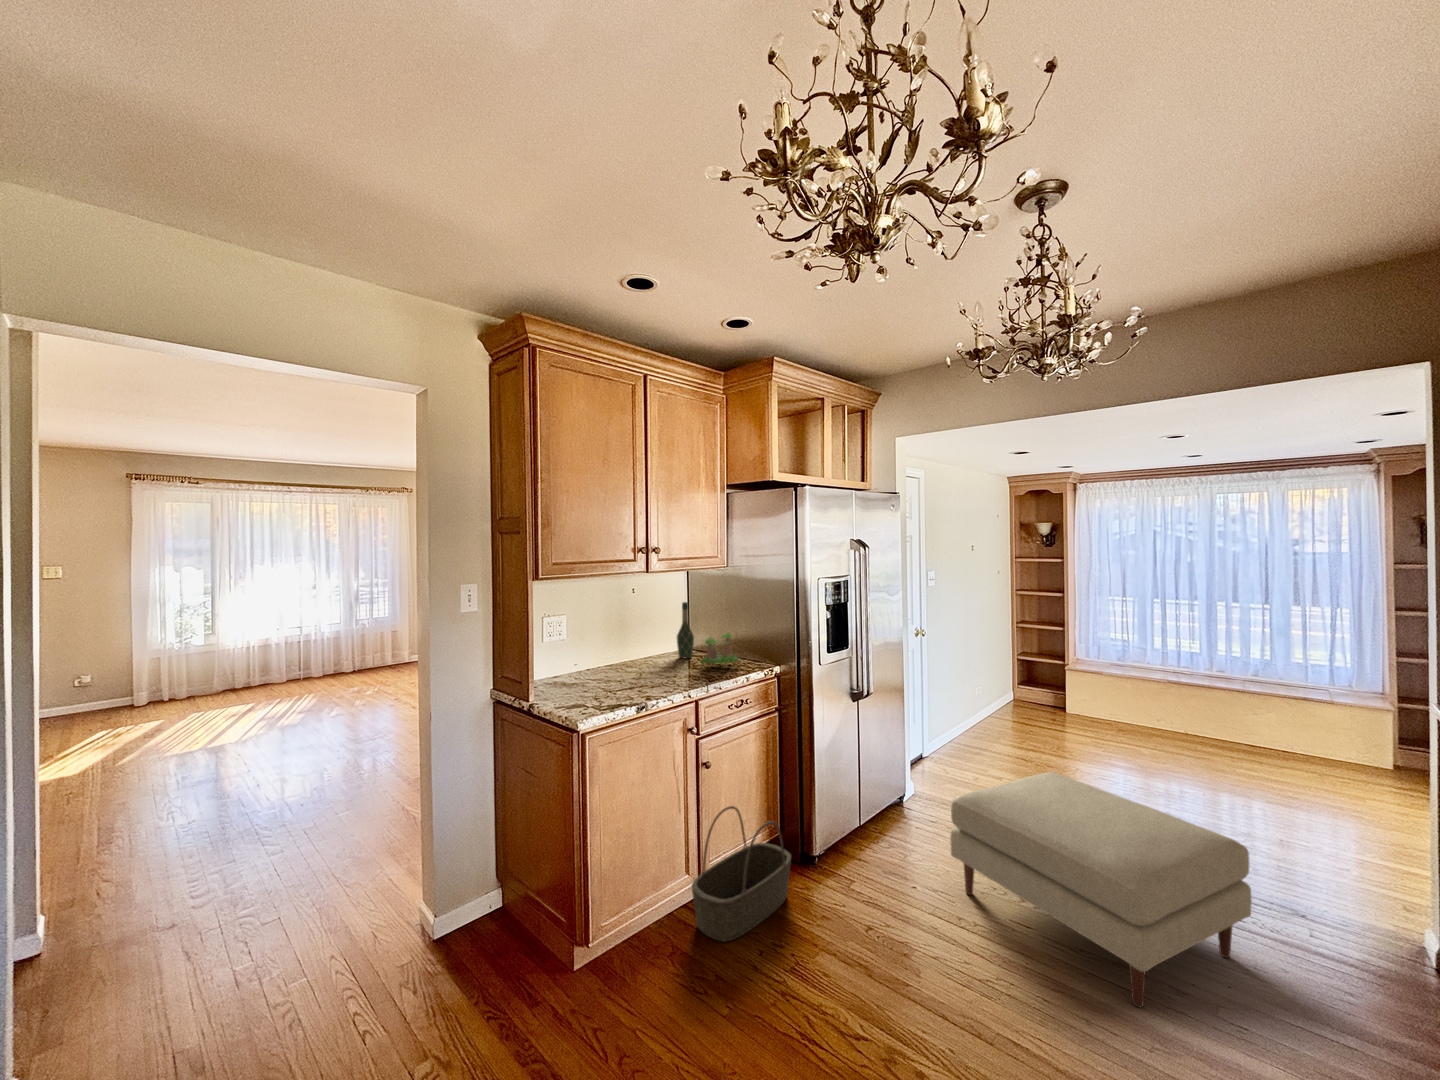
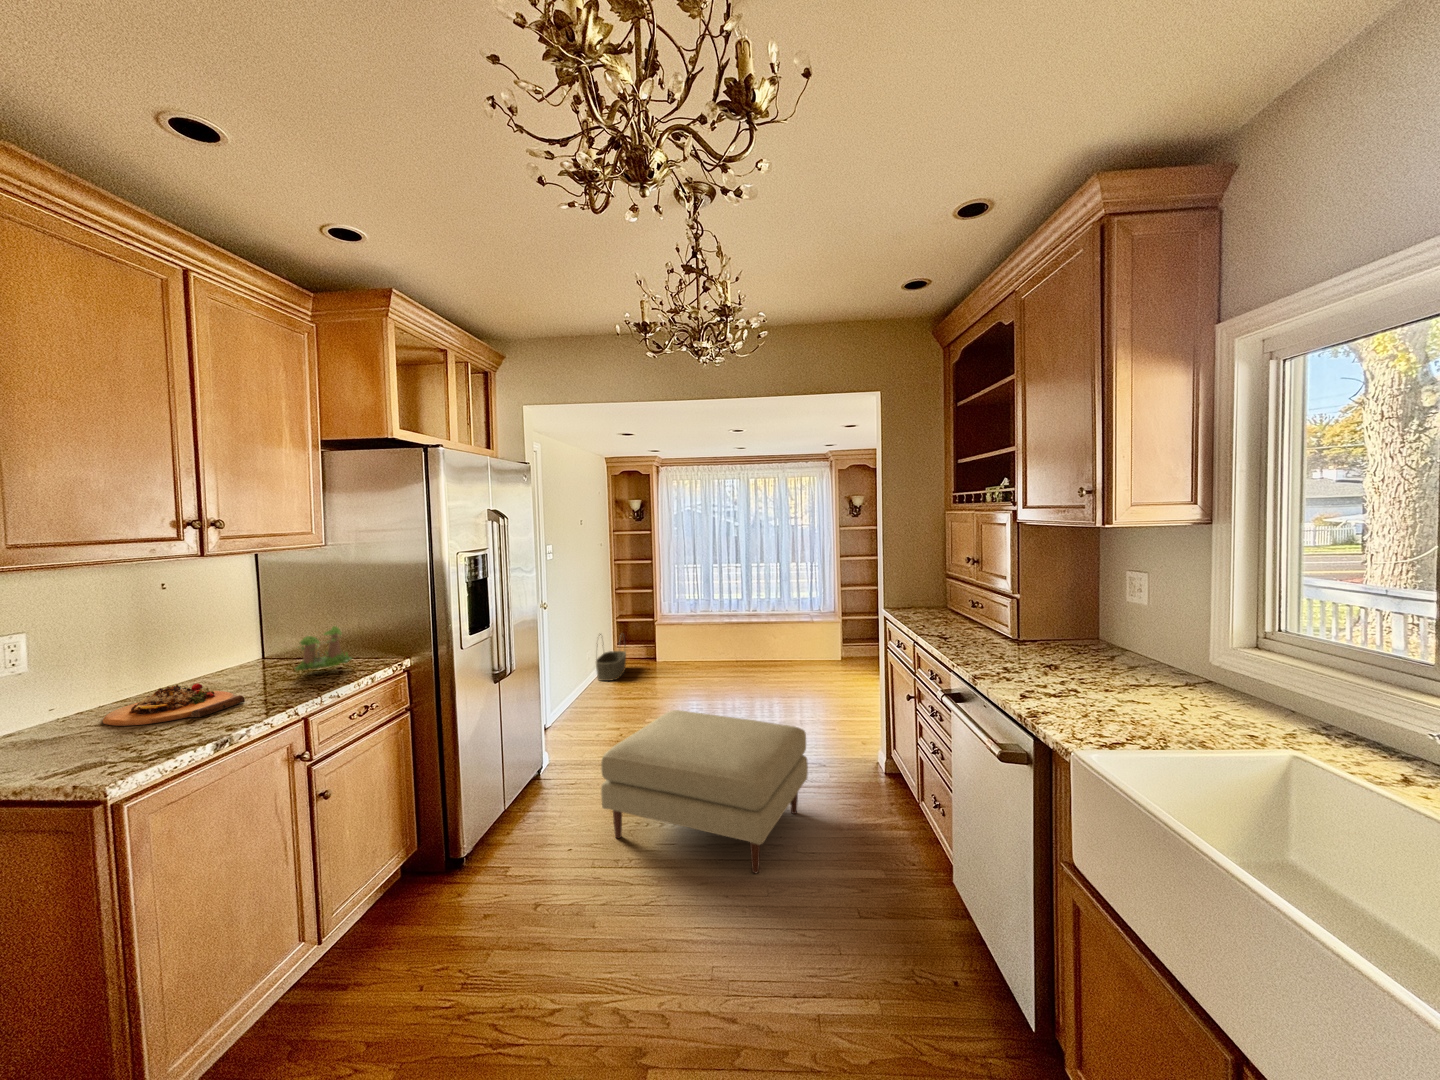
wine bottle: present [677,602,694,658] -> none [246,595,276,670]
cutting board: none [593,661,665,686] -> present [103,683,245,726]
basket: present [692,806,791,942] -> present [596,634,626,681]

